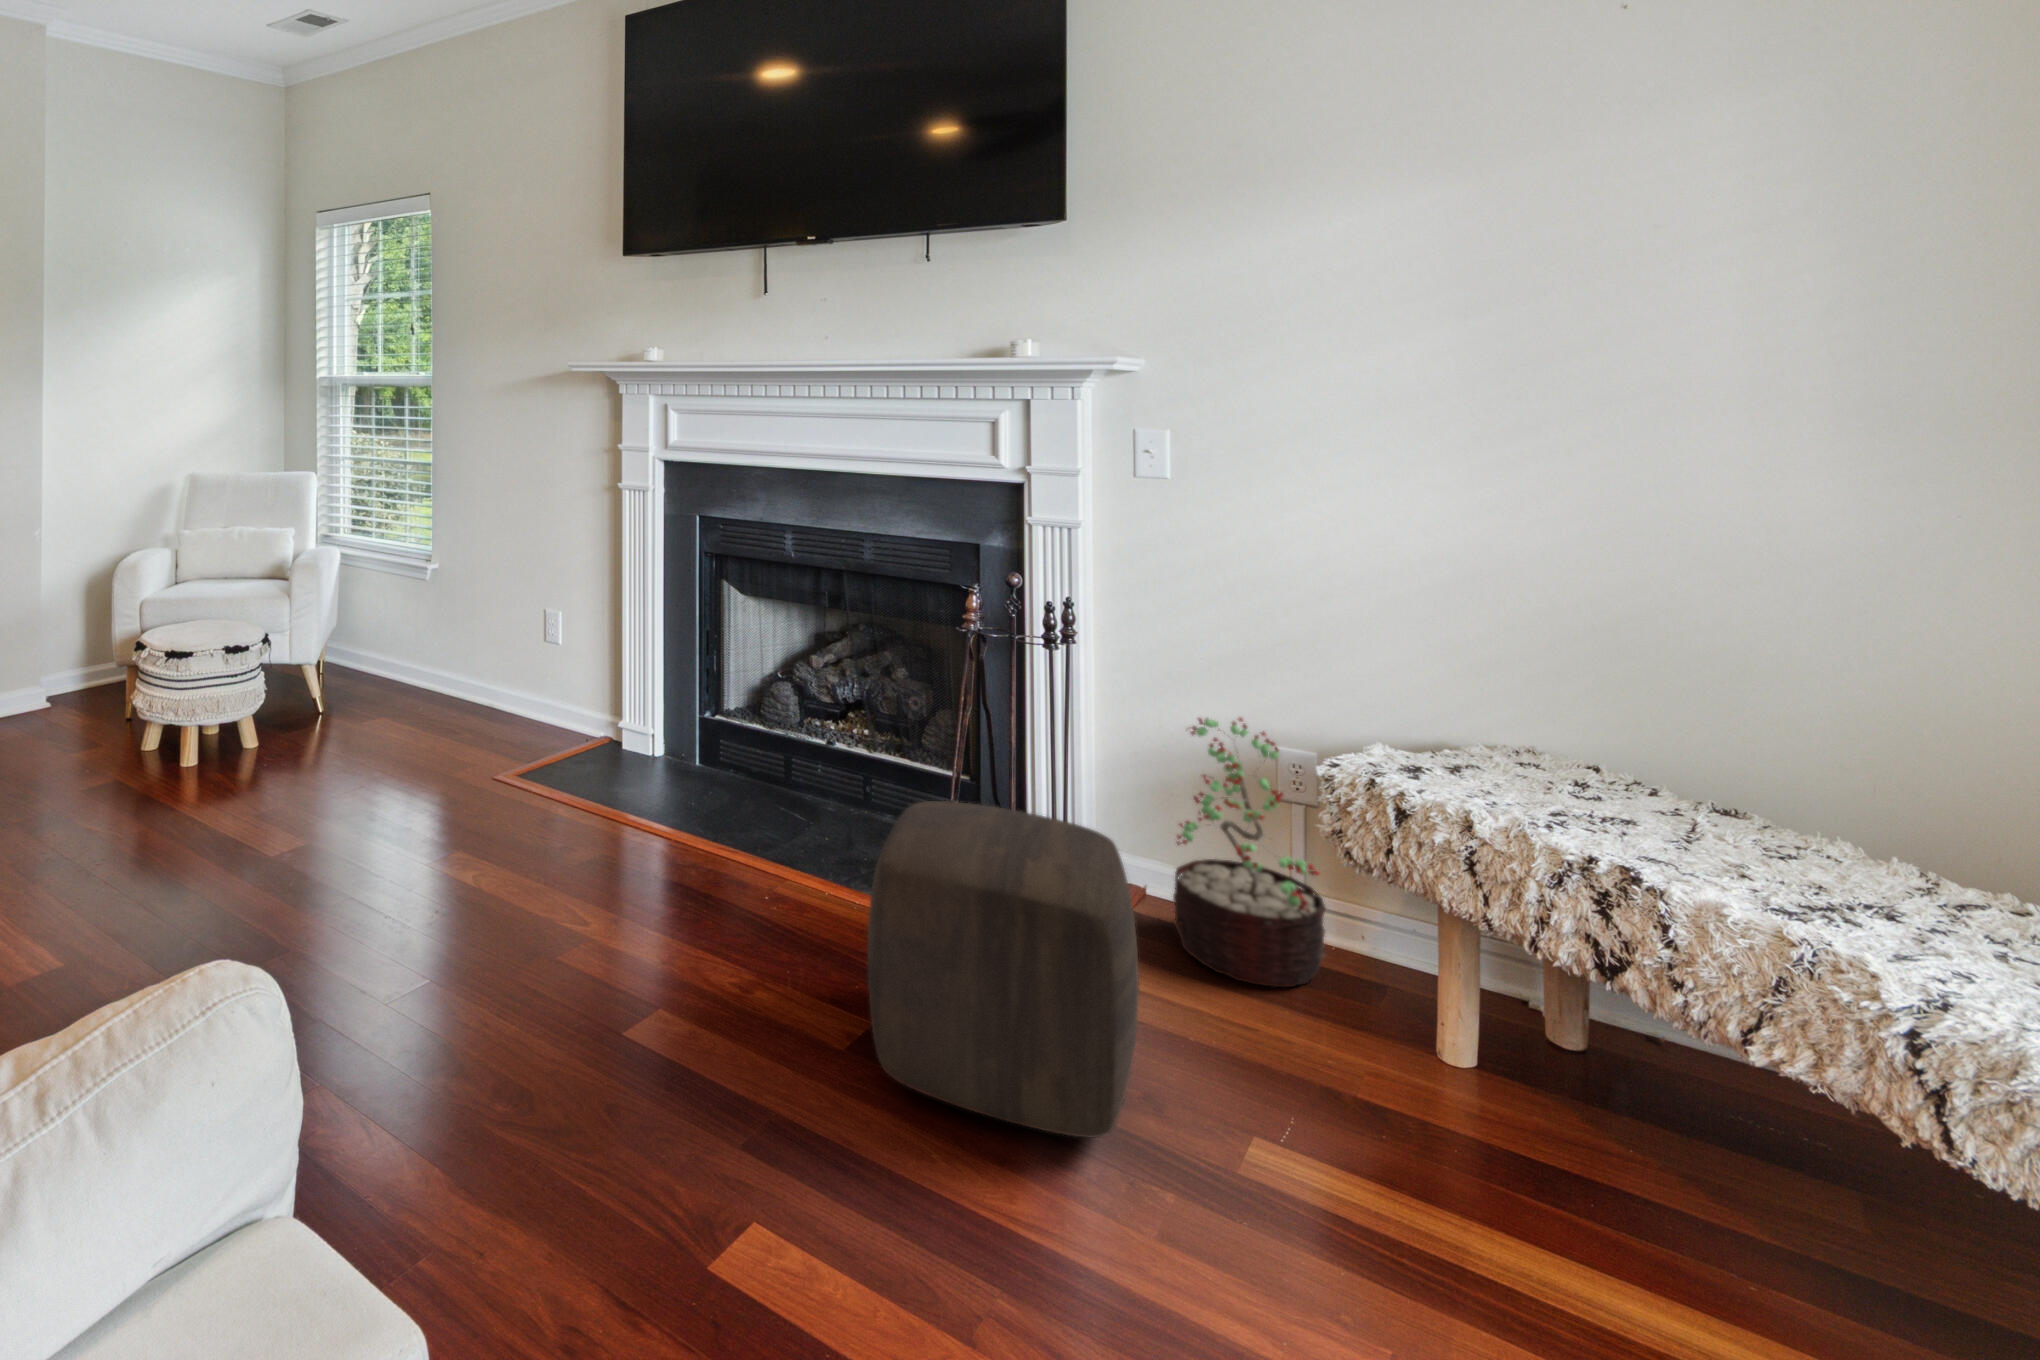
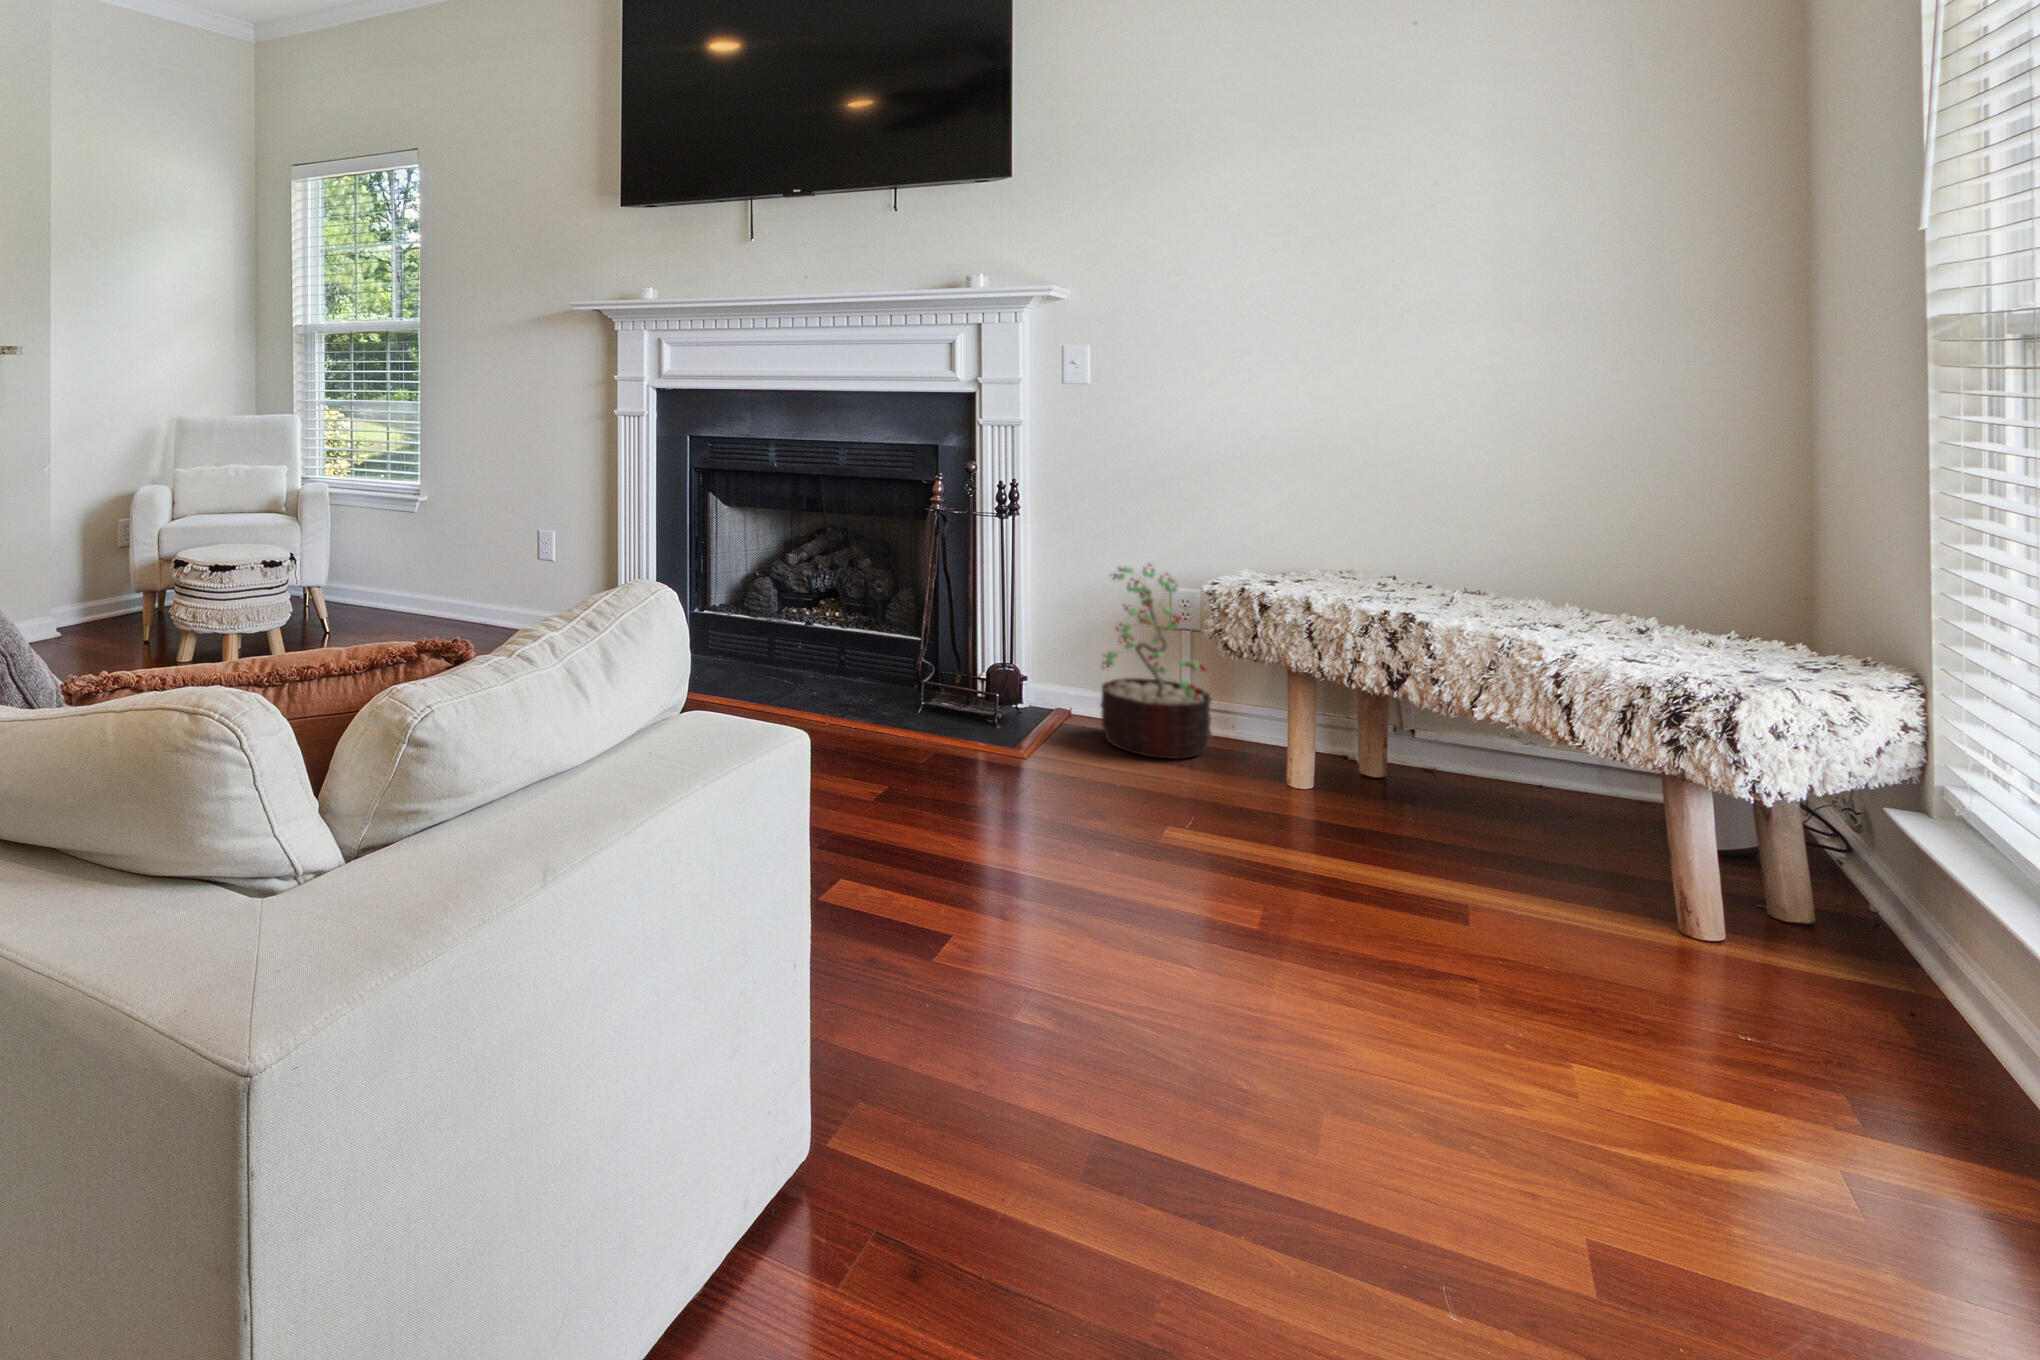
ottoman: present [868,801,1139,1138] -> none [892,619,1087,827]

